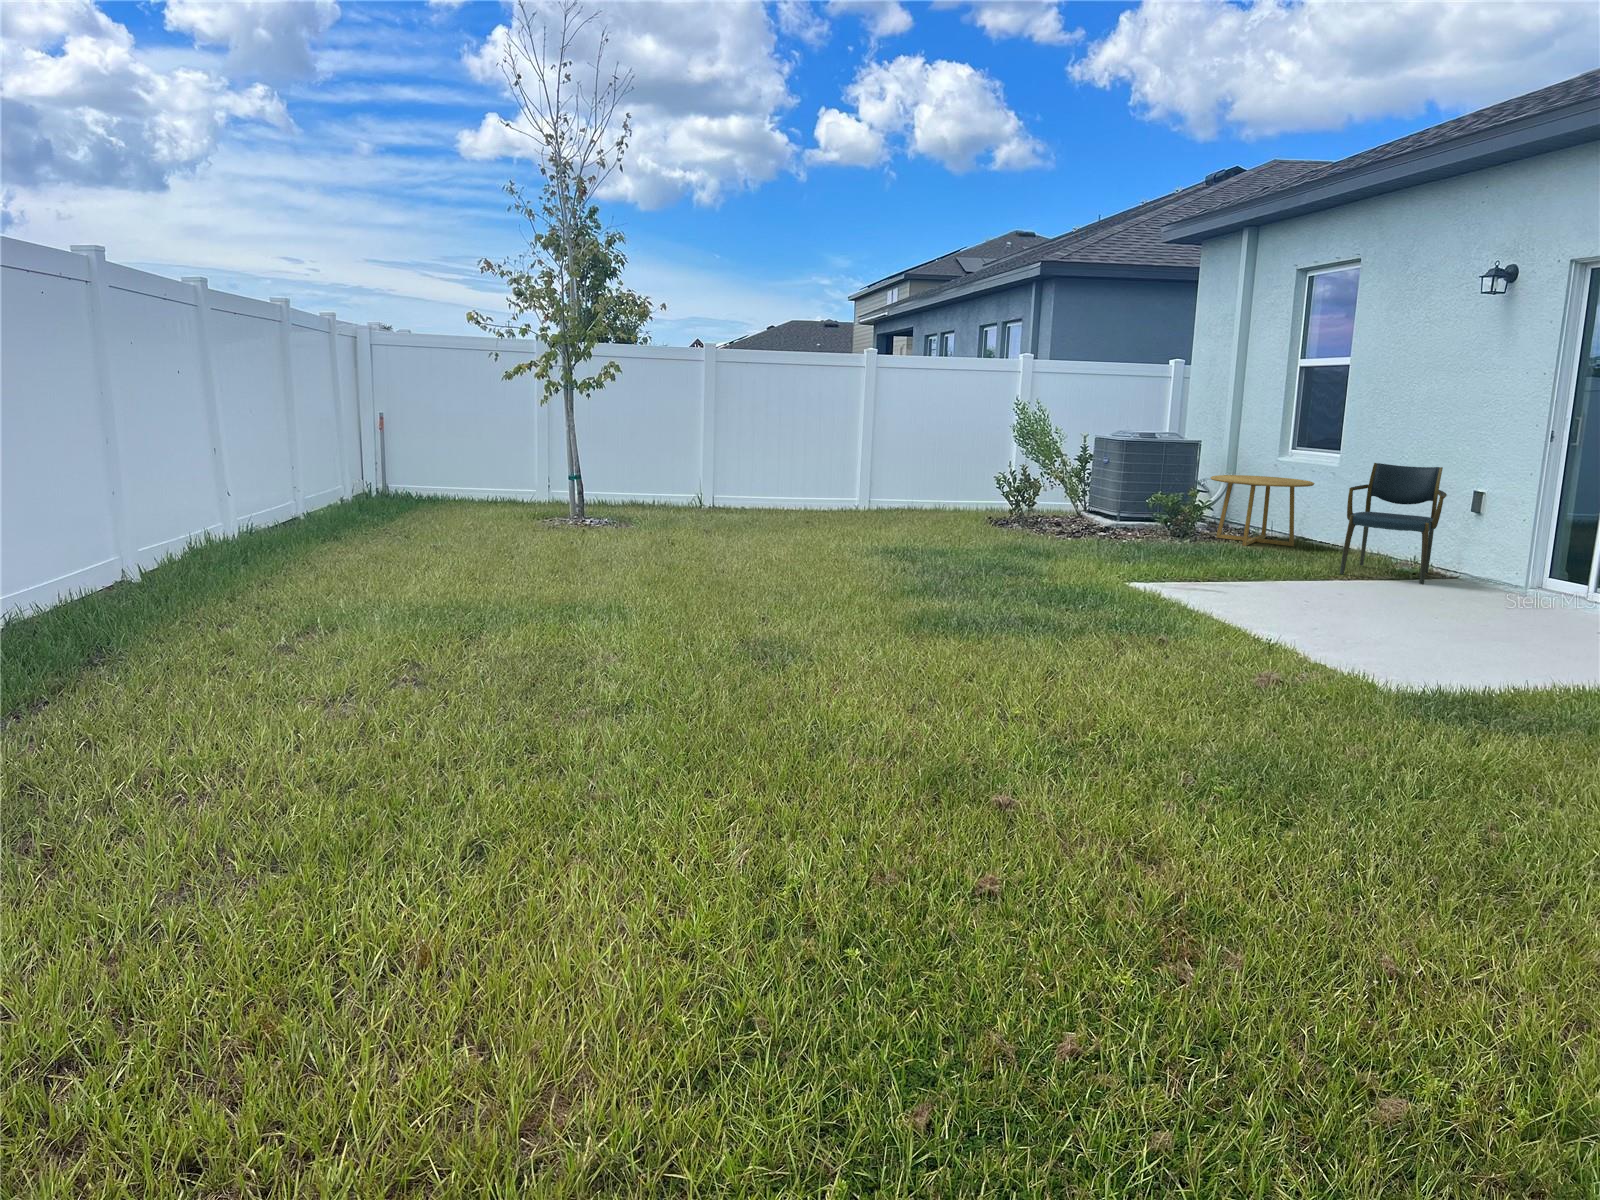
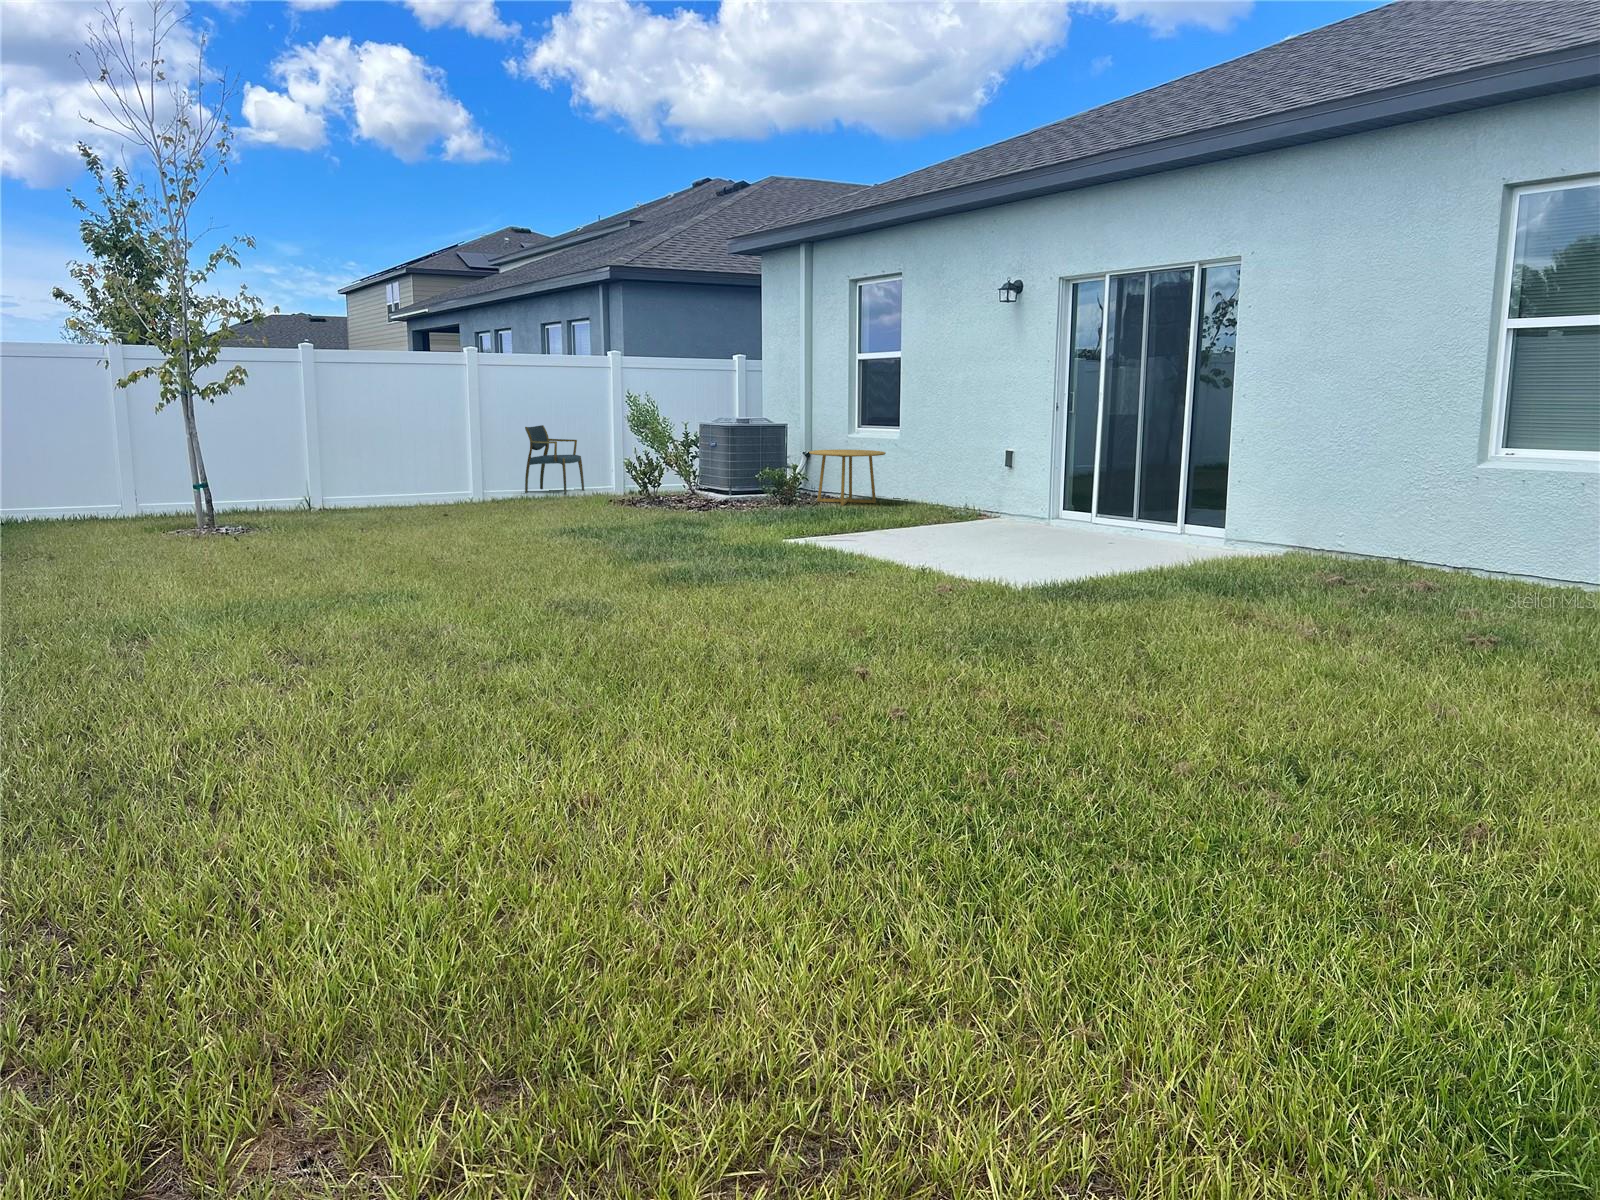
armchair: present [1340,463,1447,584] -> present [525,425,584,495]

